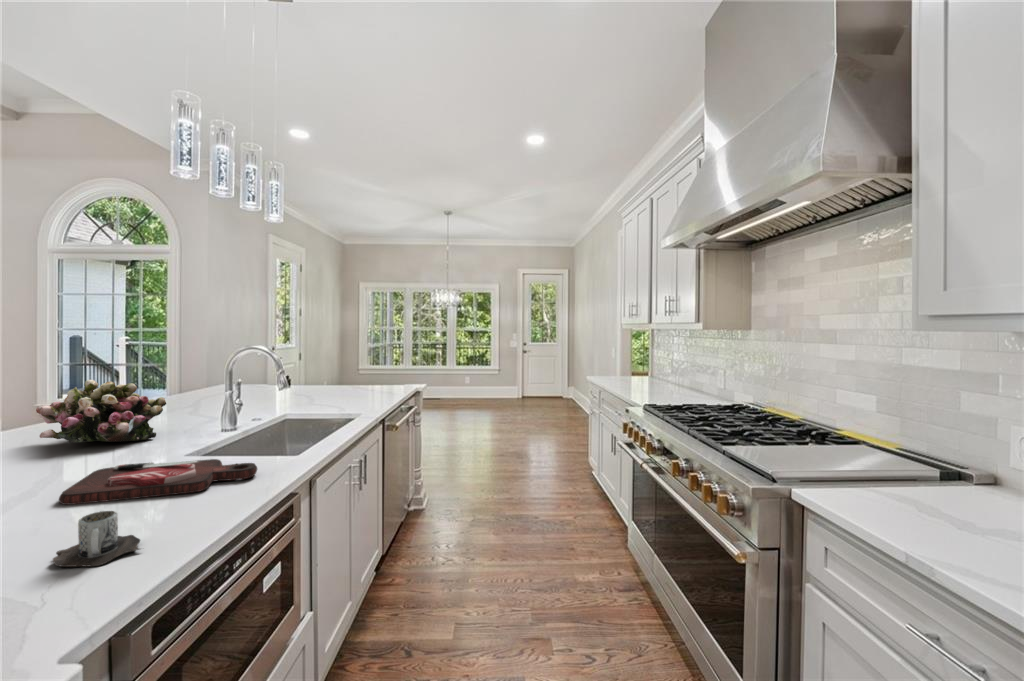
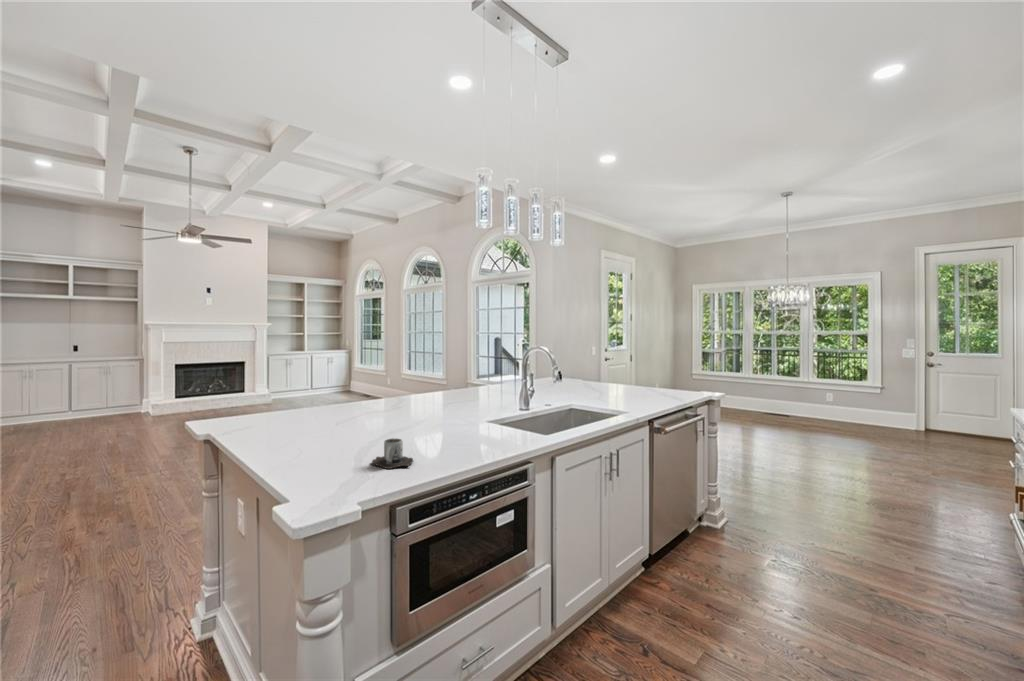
flower arrangement: present [36,380,166,442] -> none [411,362,481,408]
cutting board: present [59,459,257,505] -> none [398,419,508,444]

